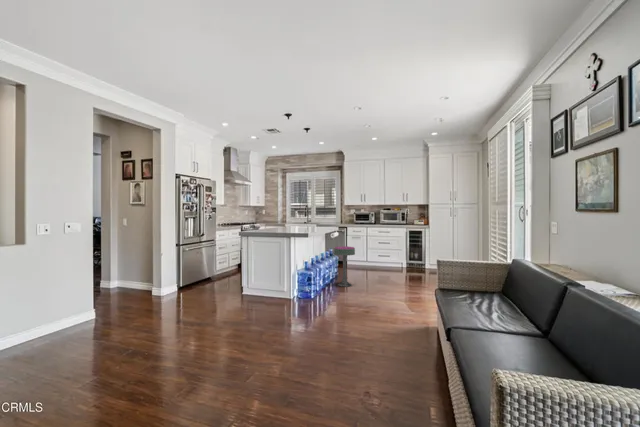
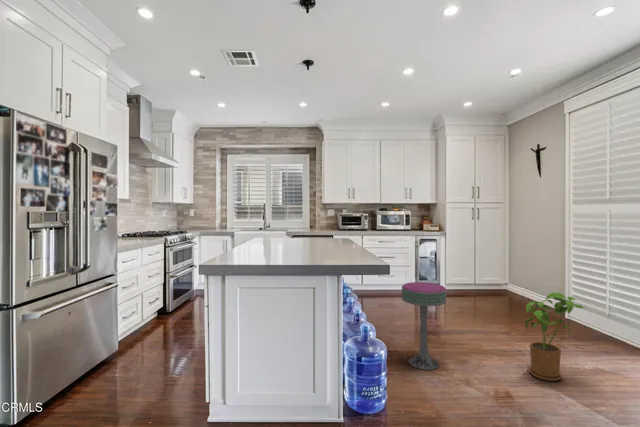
house plant: none [382,249,406,292] -> present [525,292,584,381]

